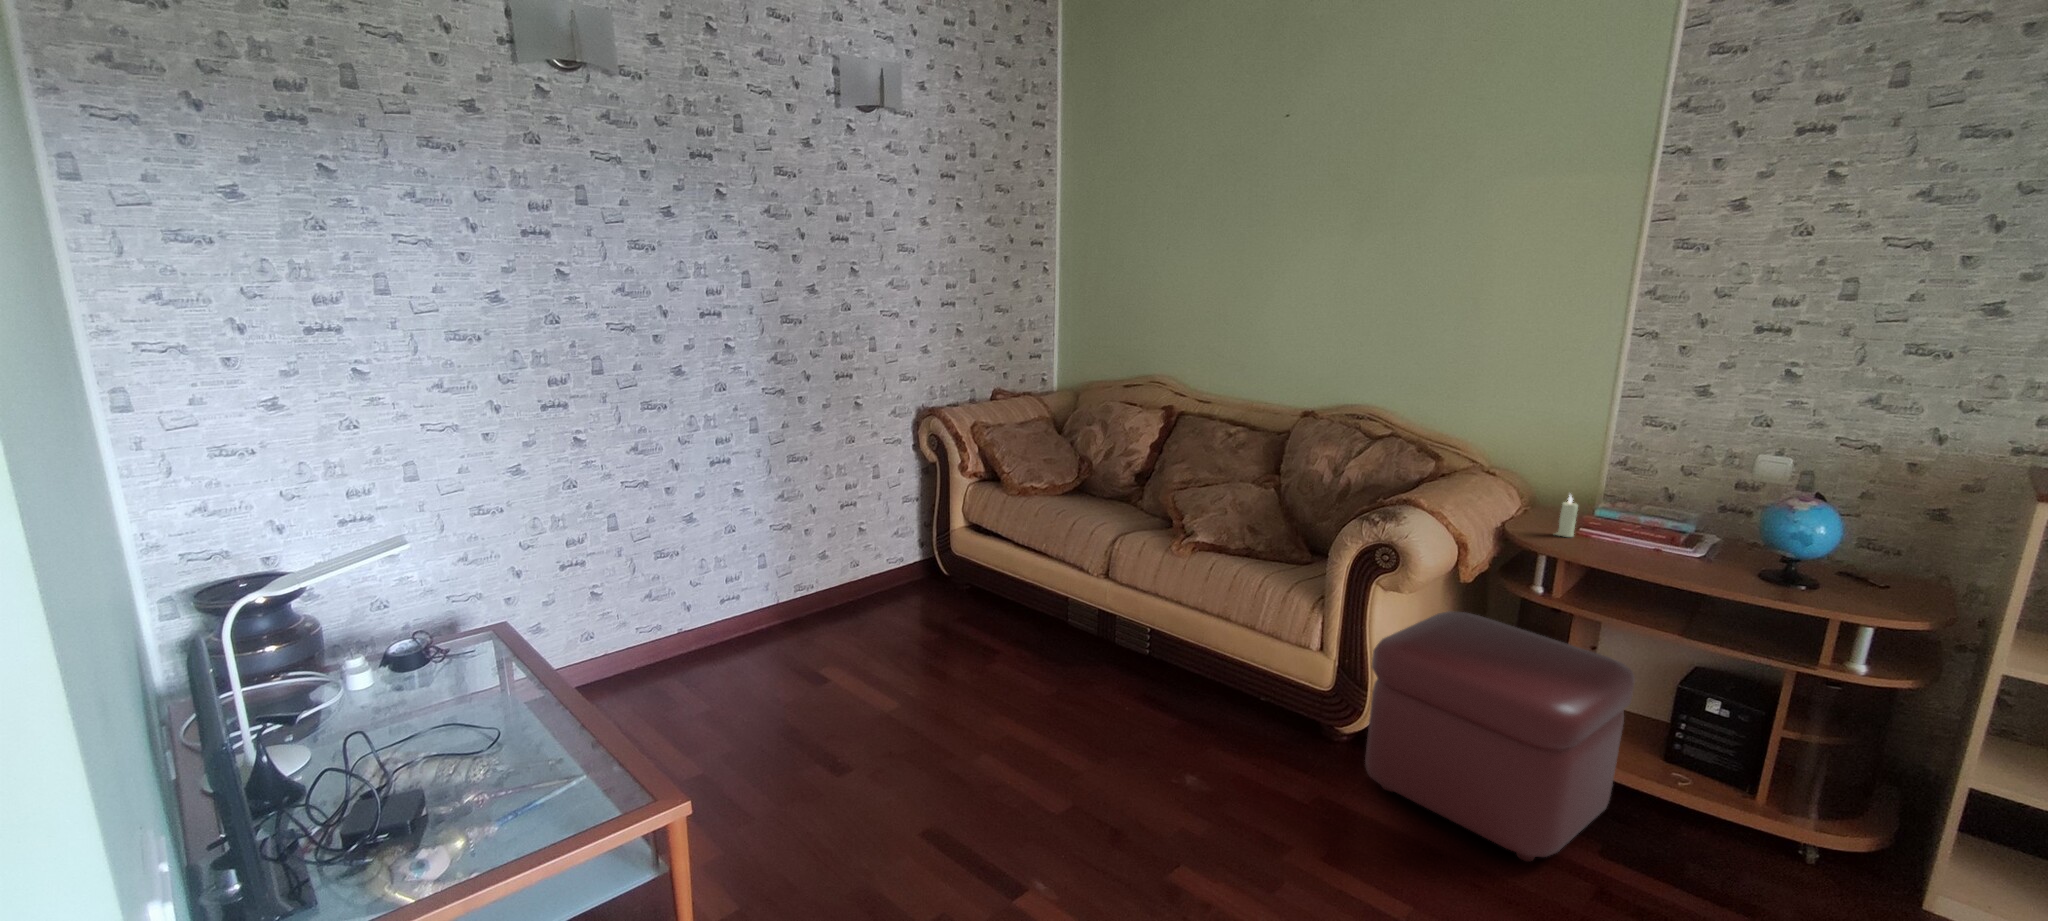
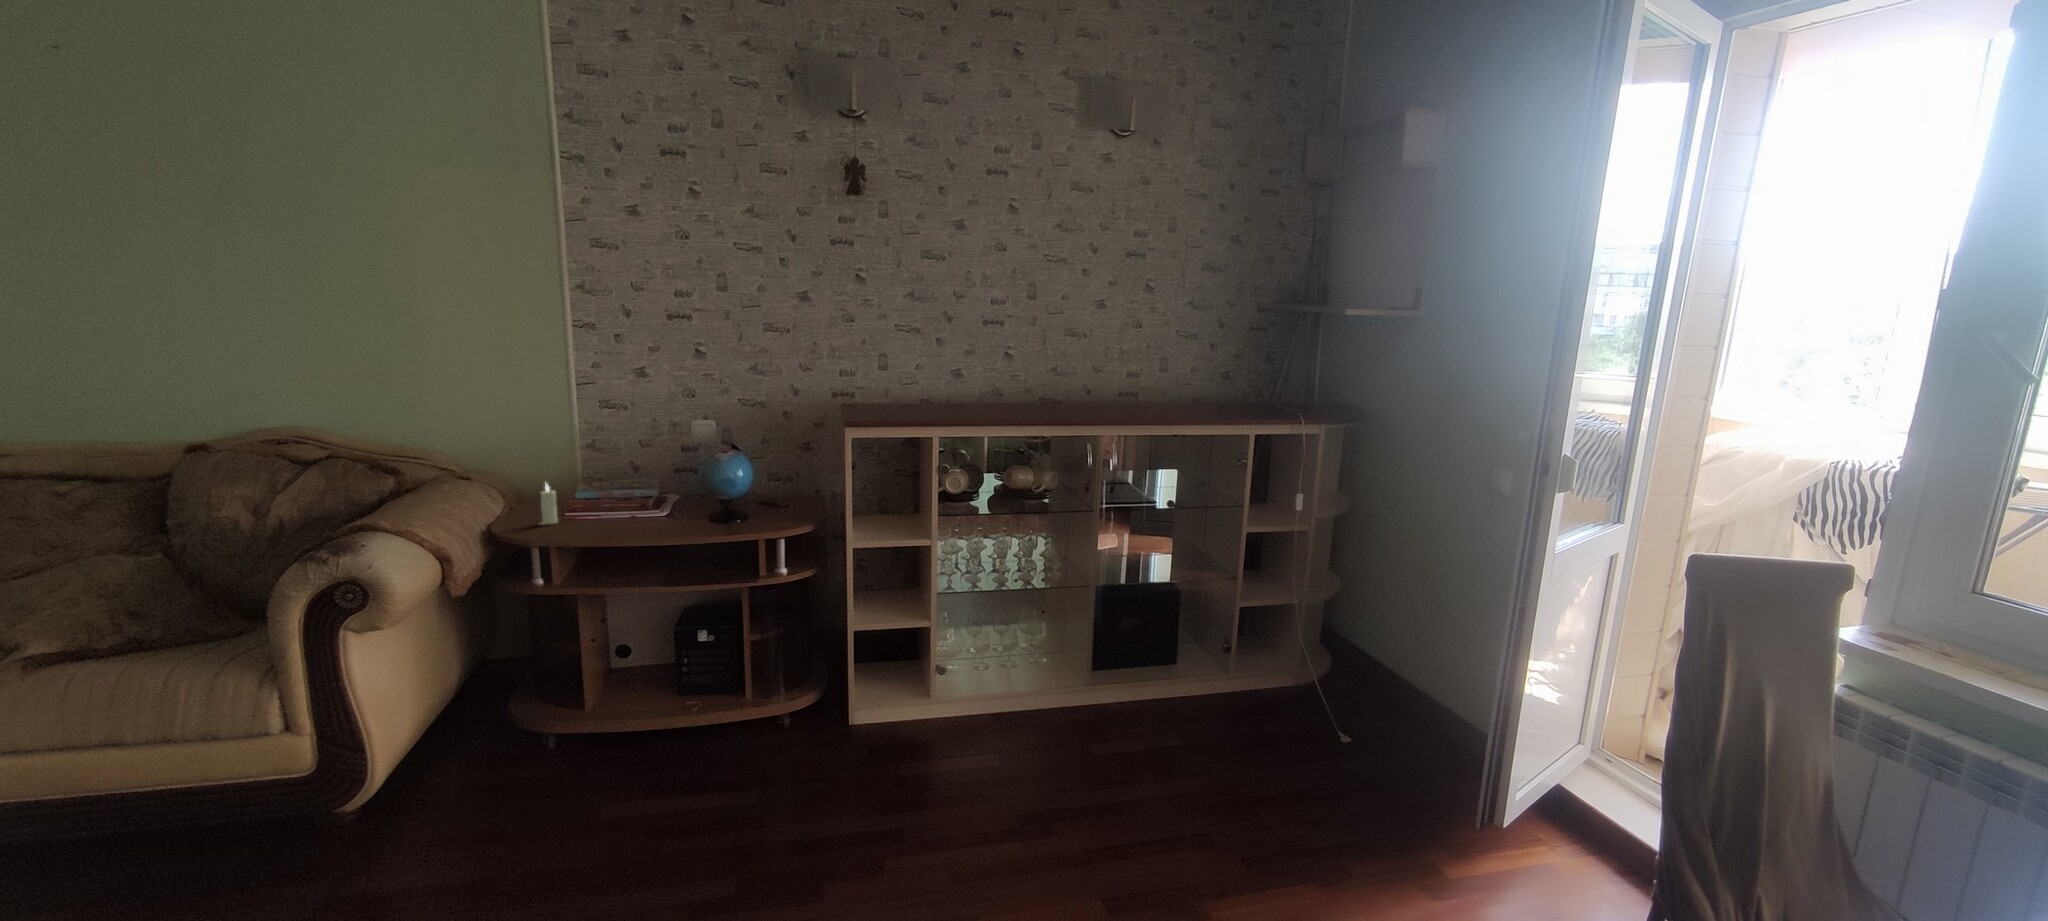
ottoman: present [1365,611,1635,862] -> none [358,624,640,856]

